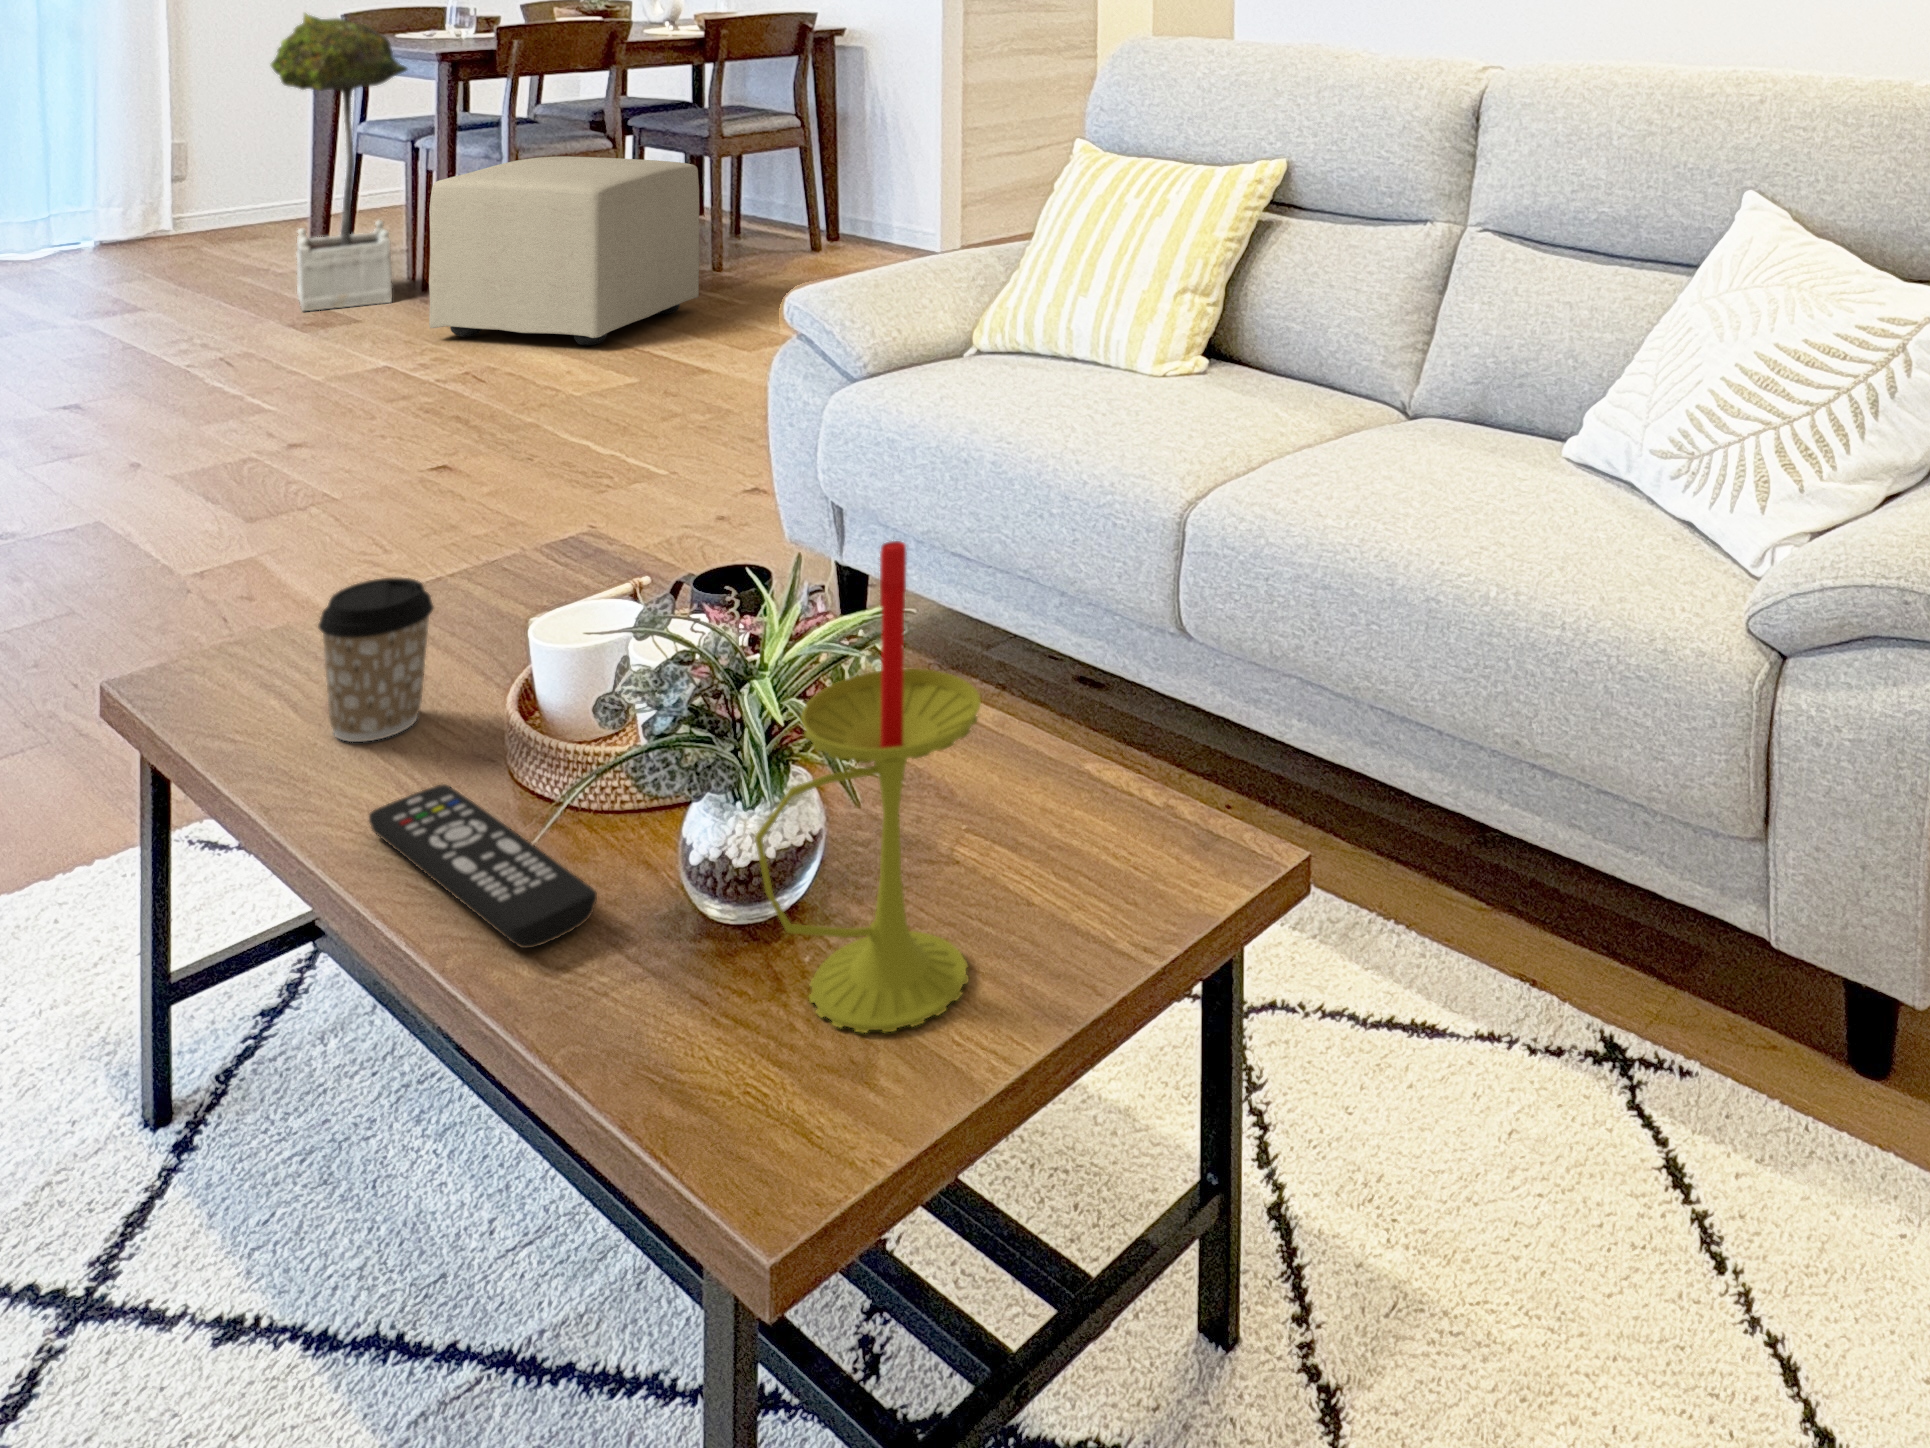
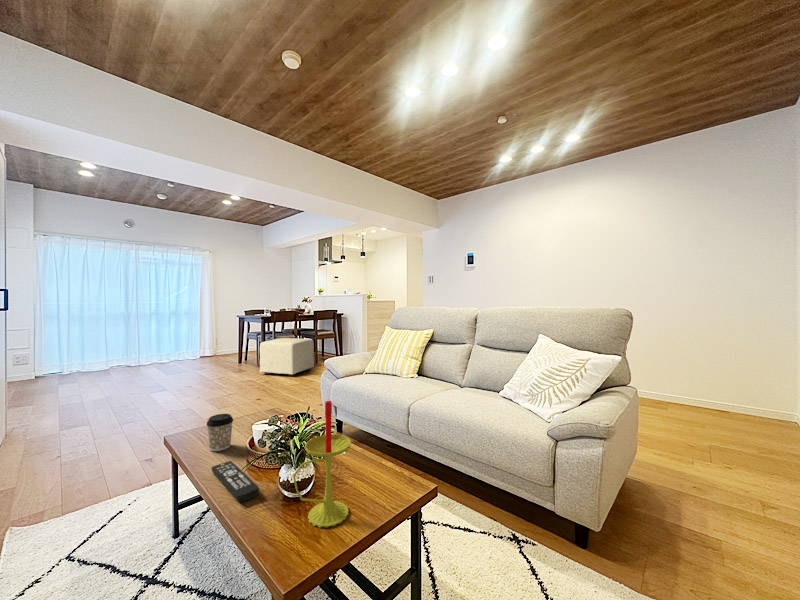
potted tree: present [271,13,407,311] -> none [230,309,257,369]

